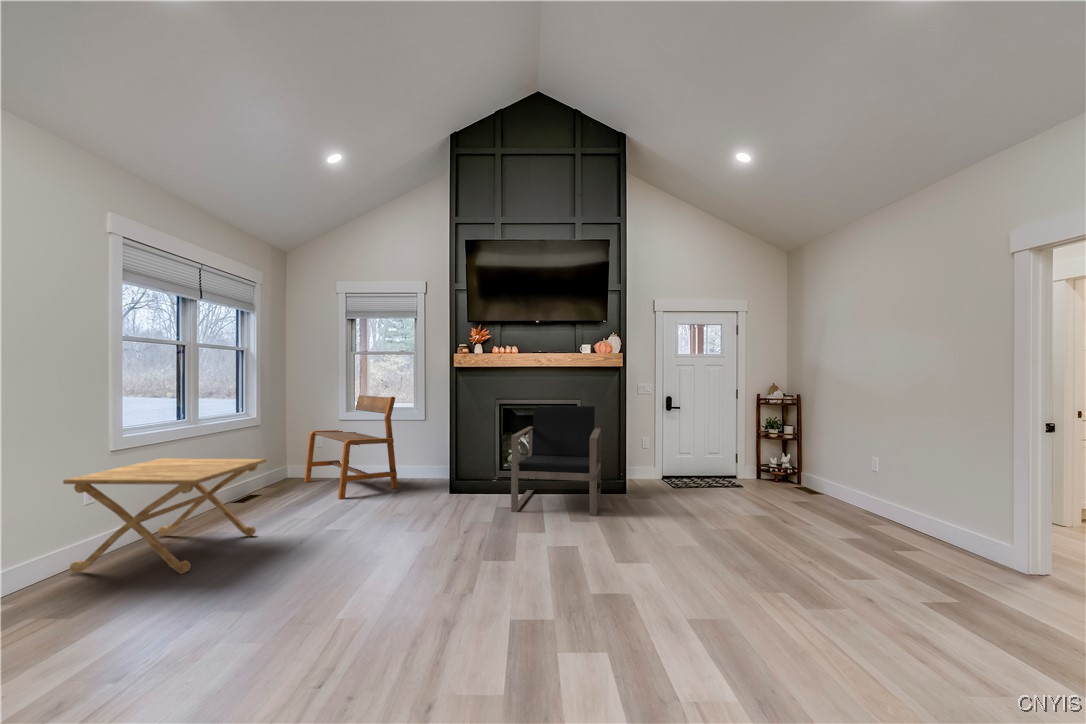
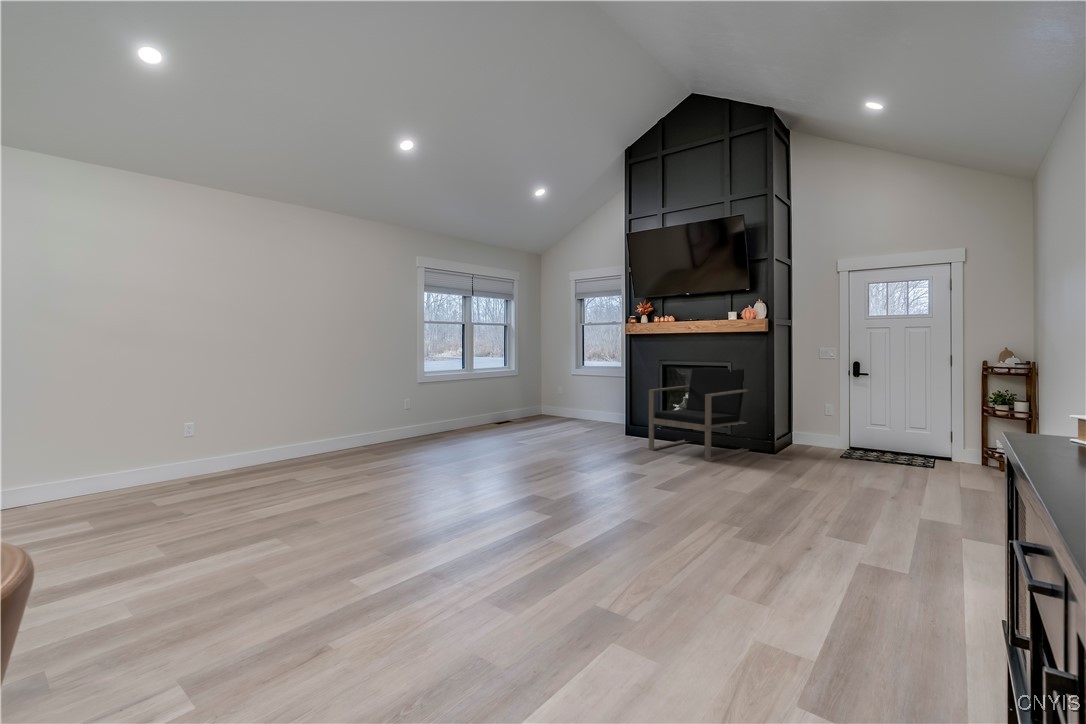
bench: present [304,395,398,499] -> none [548,356,597,428]
side table: present [63,458,266,574] -> none [406,390,494,447]

